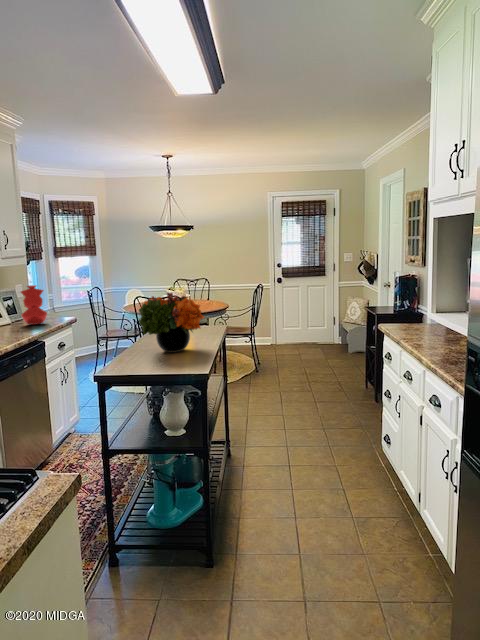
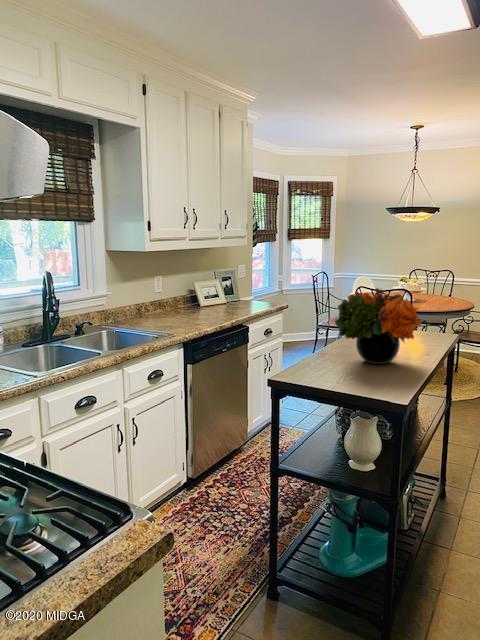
vase: present [21,285,47,325] -> none [233,267,258,308]

